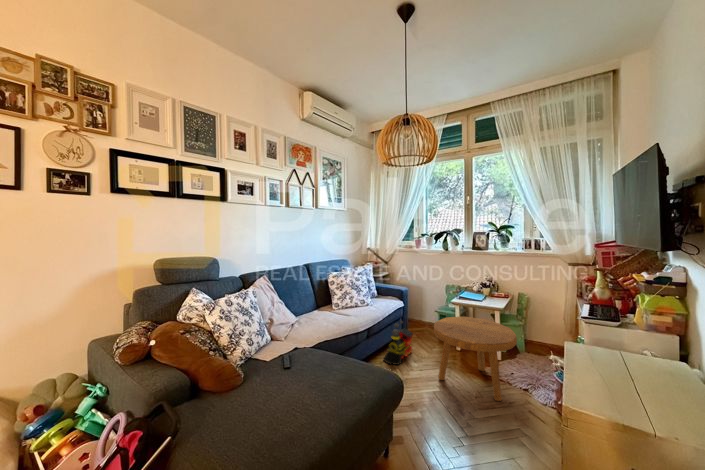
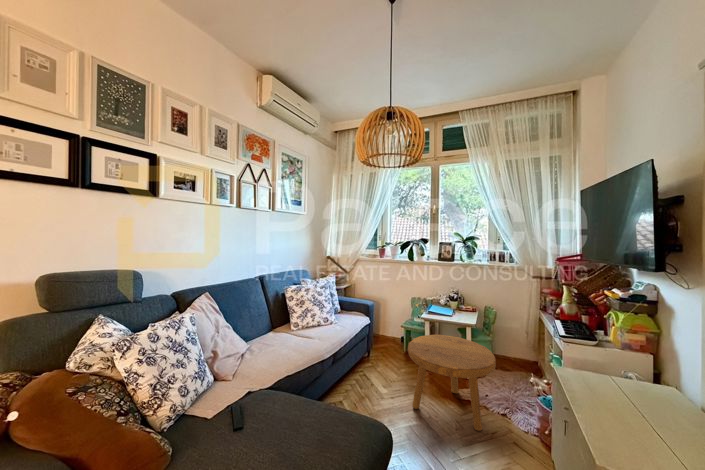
toy train: present [383,321,413,365] -> none [349,341,382,393]

